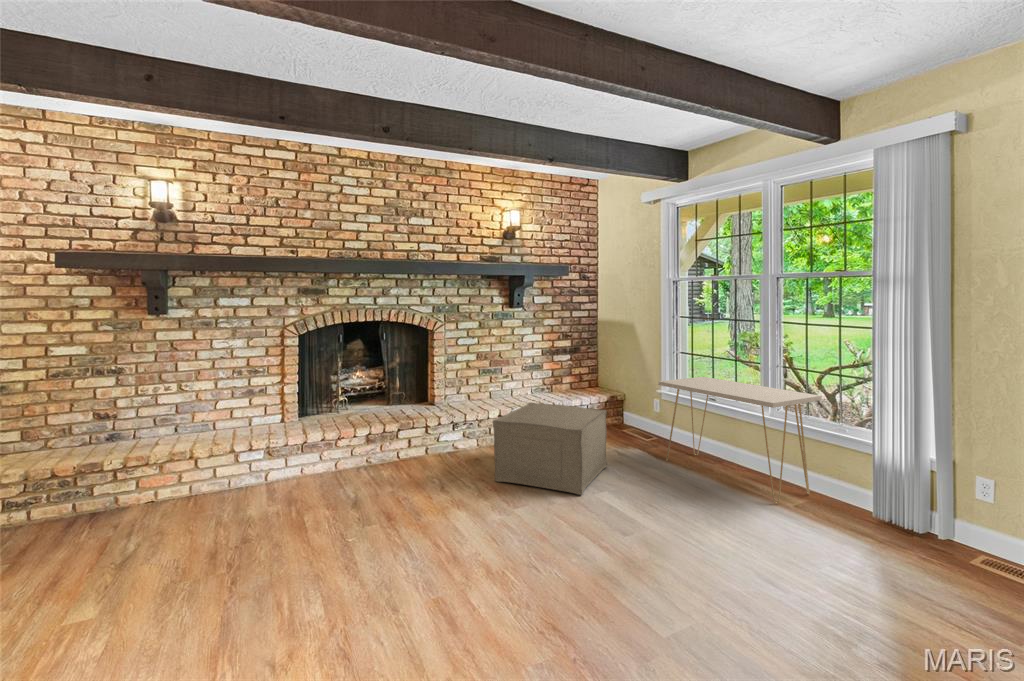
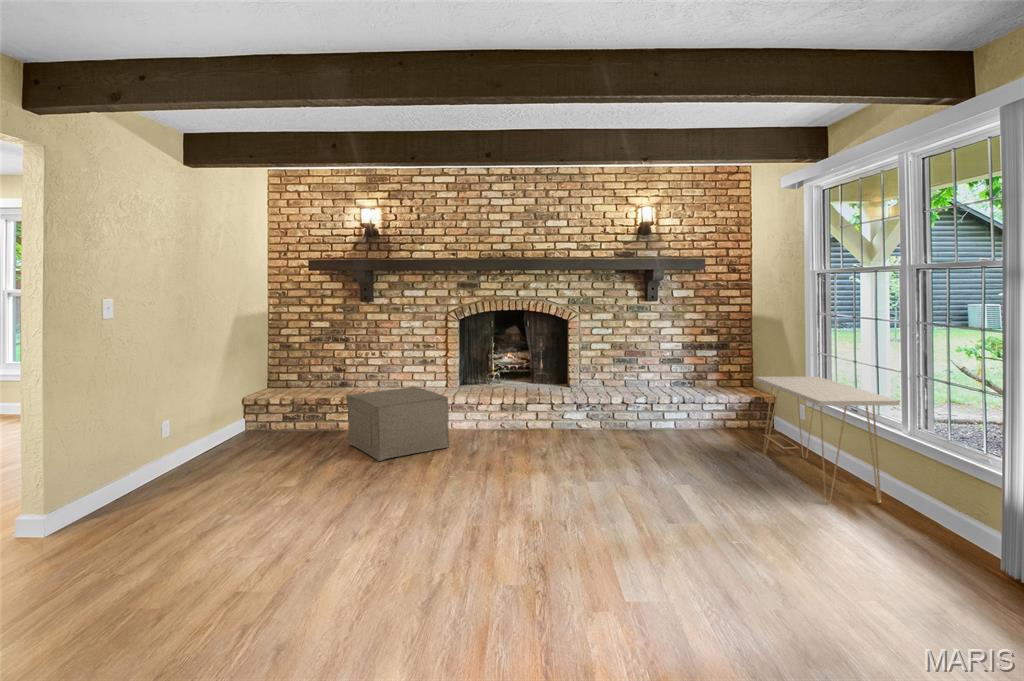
ottoman: present [493,402,607,495] -> present [346,386,449,461]

